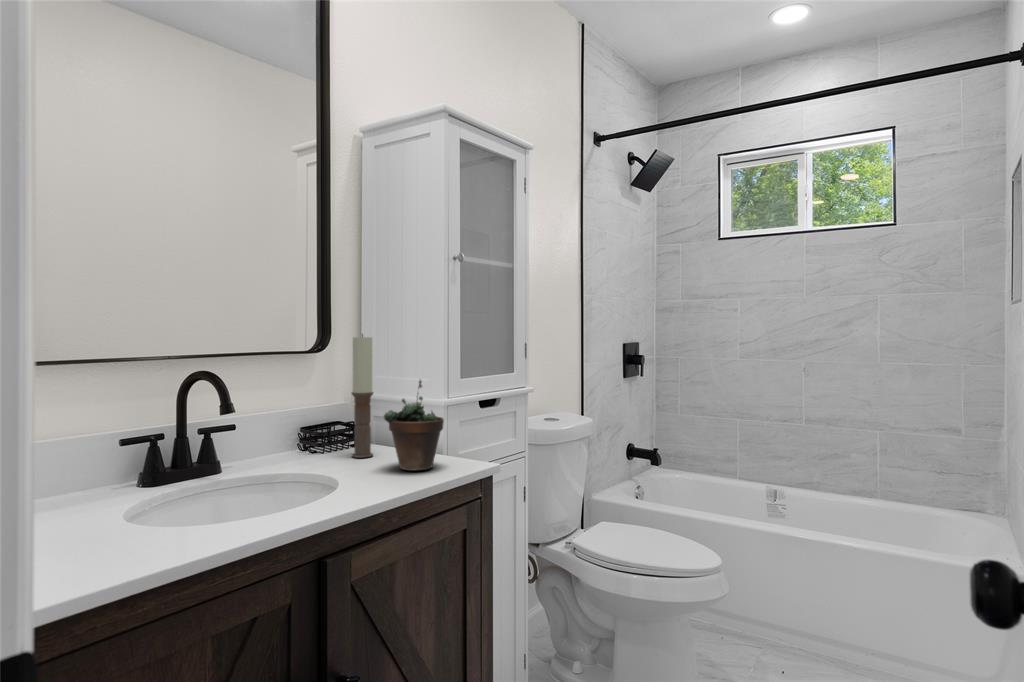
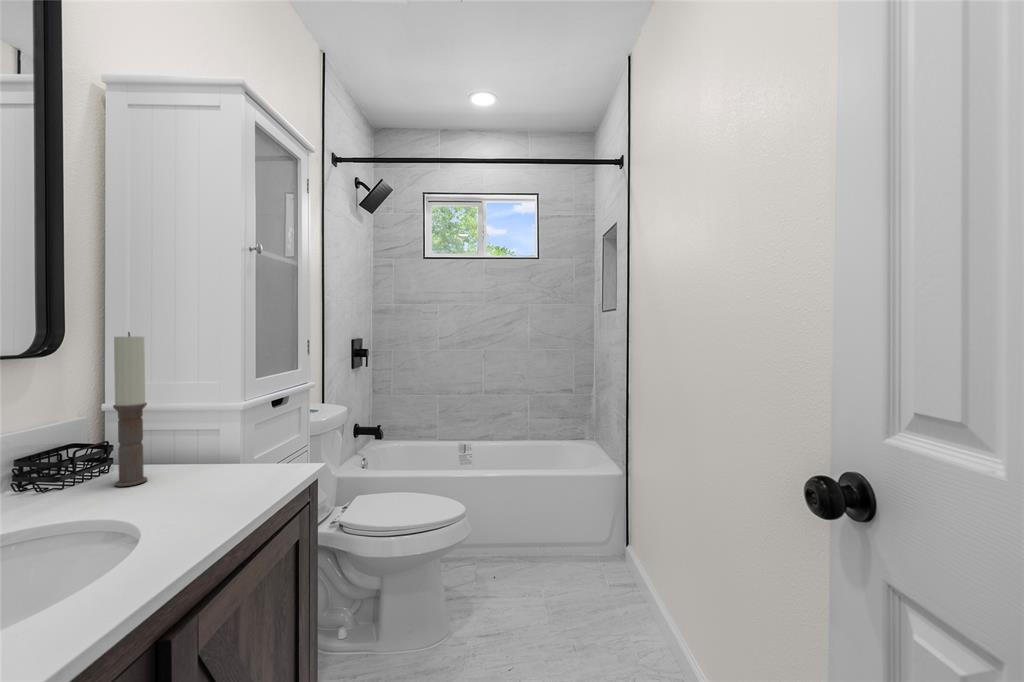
succulent plant: present [384,380,444,471] -> none [186,384,263,491]

